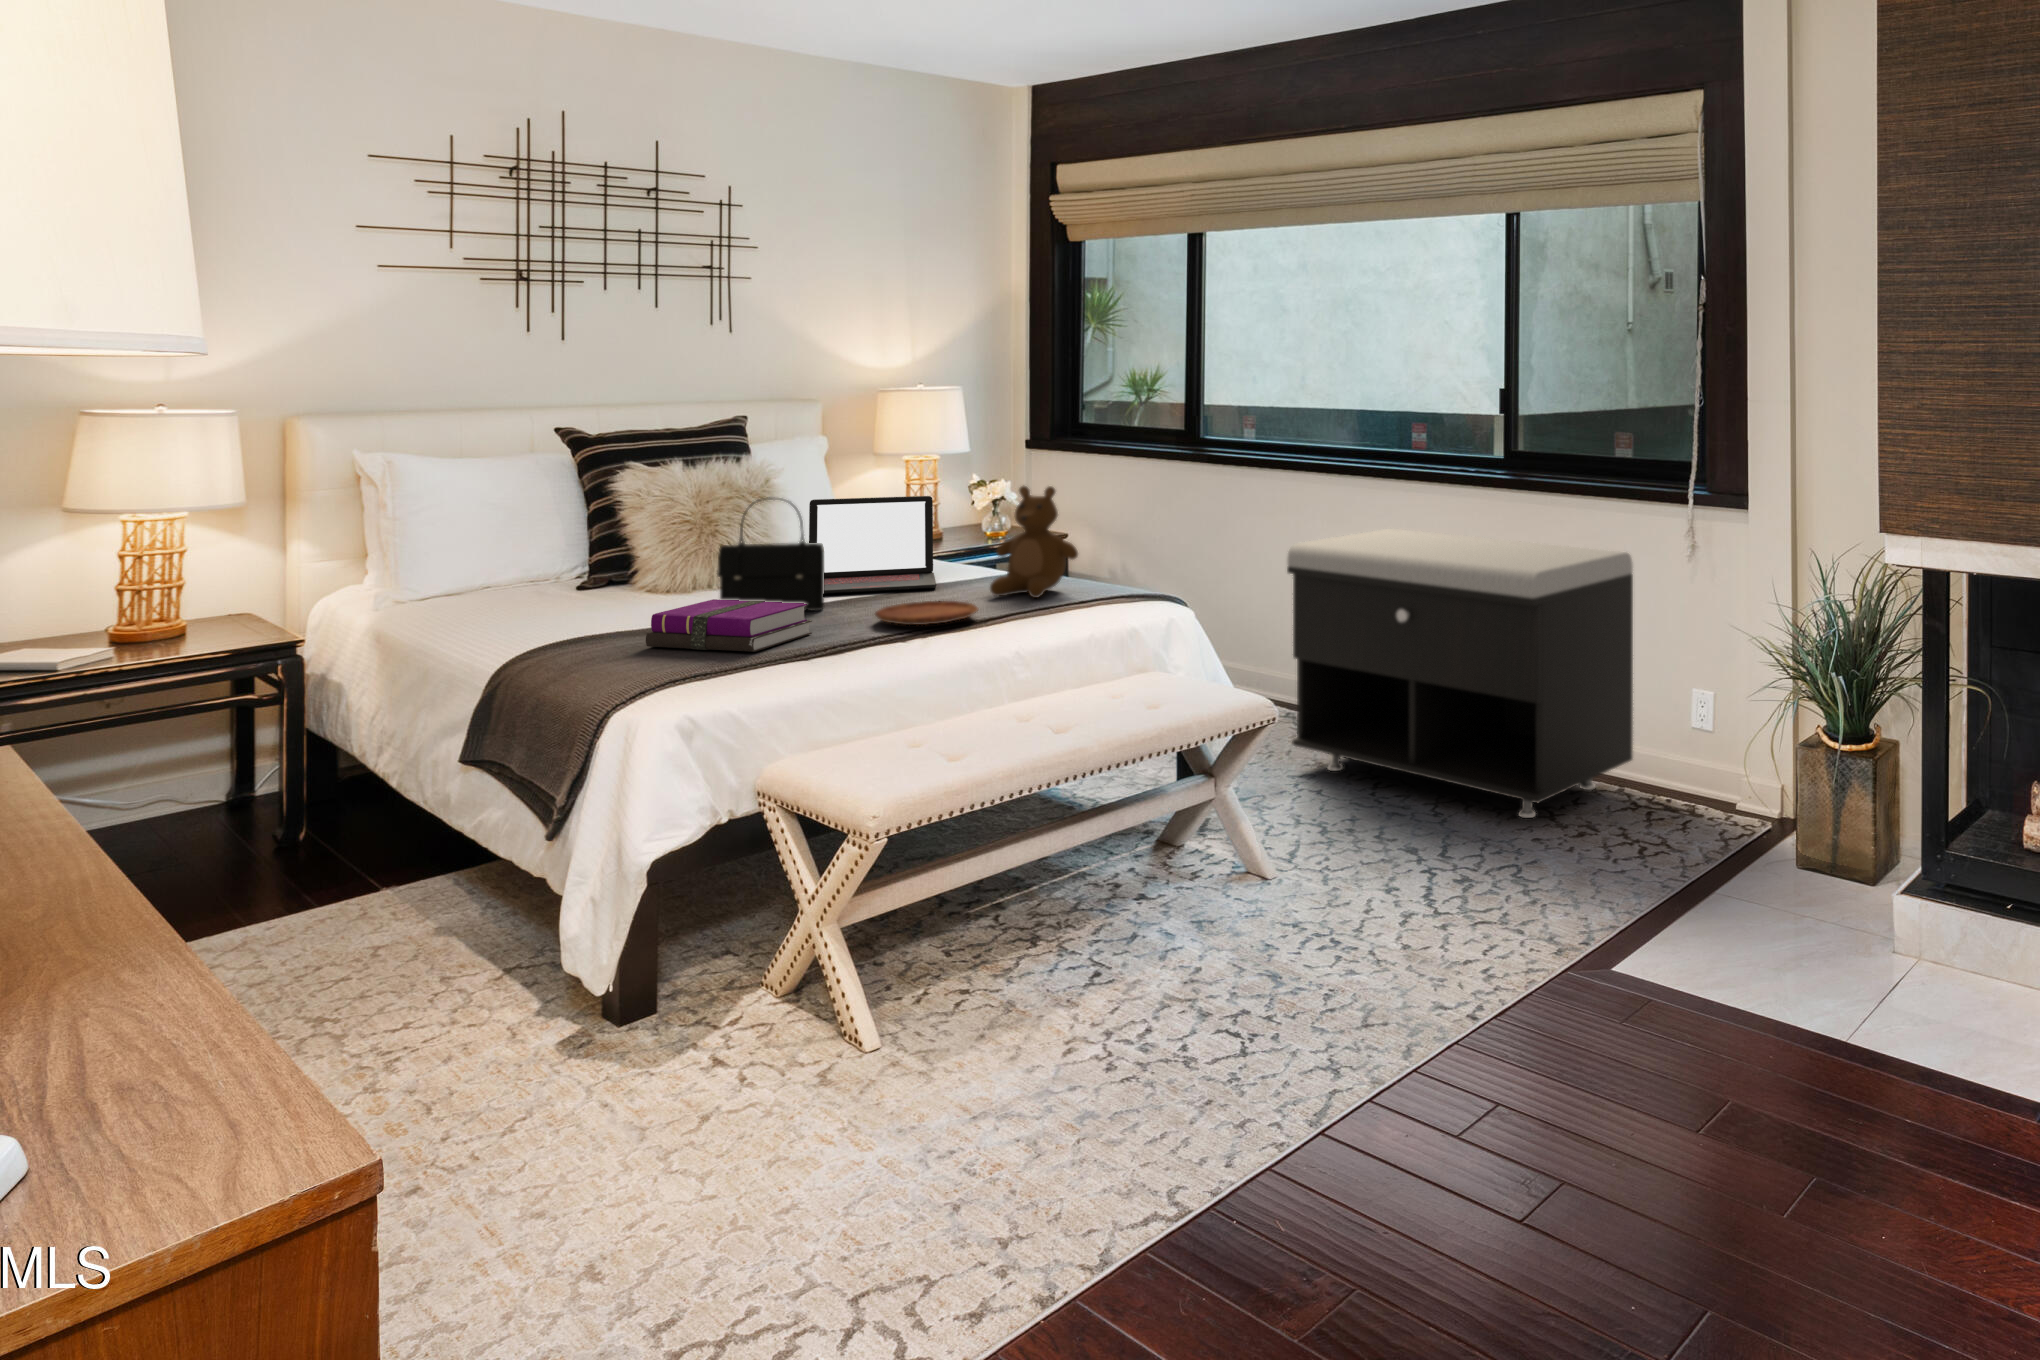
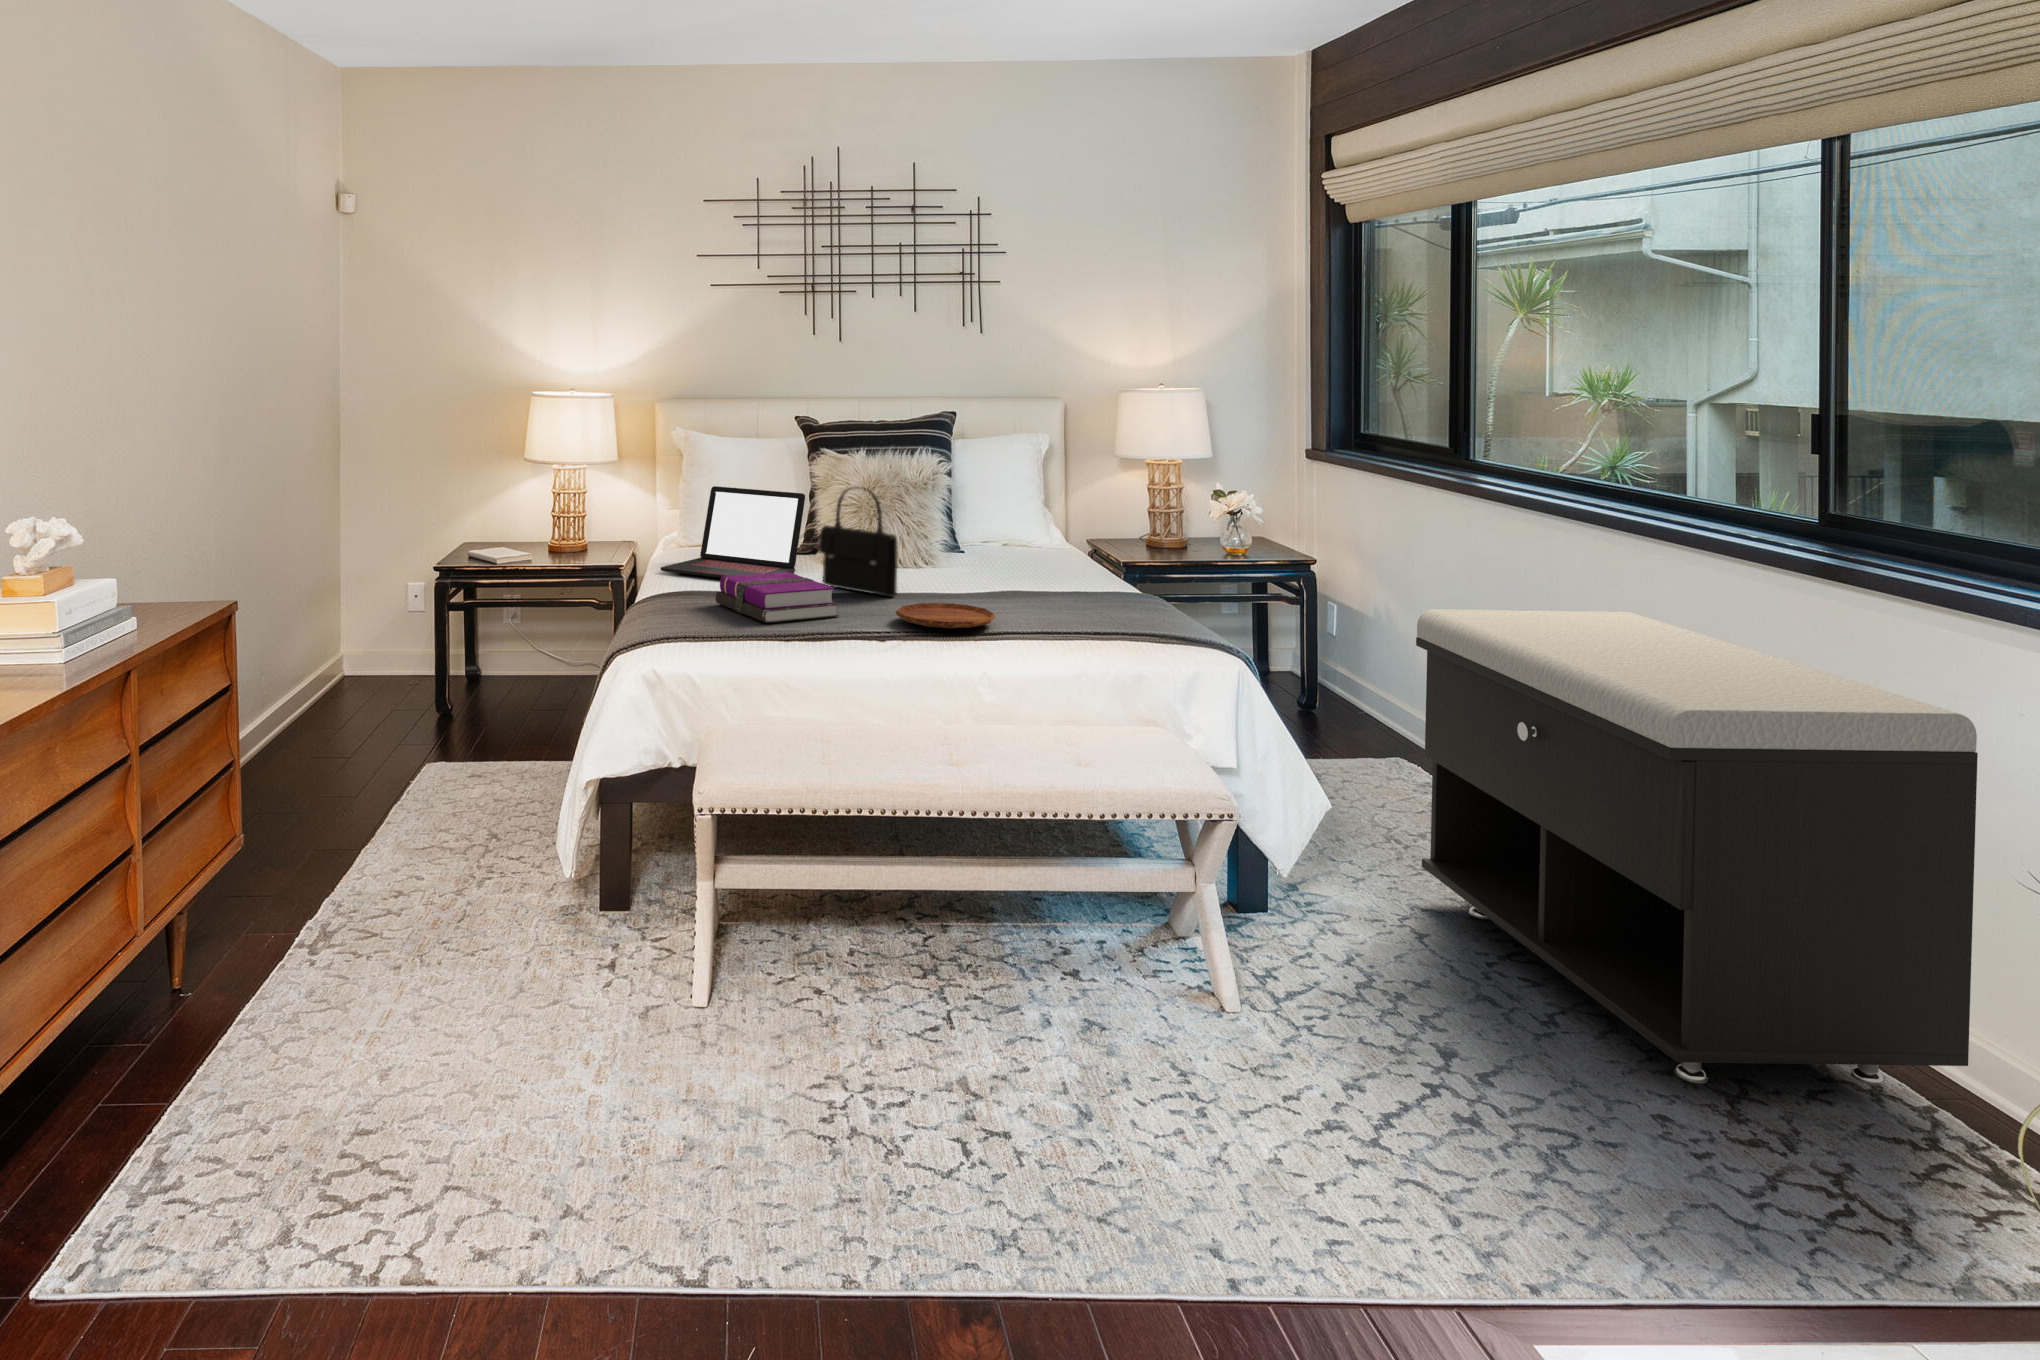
teddy bear: present [990,486,1078,598] -> none [1045,499,1140,621]
laptop: present [809,496,936,594] -> present [661,486,805,578]

